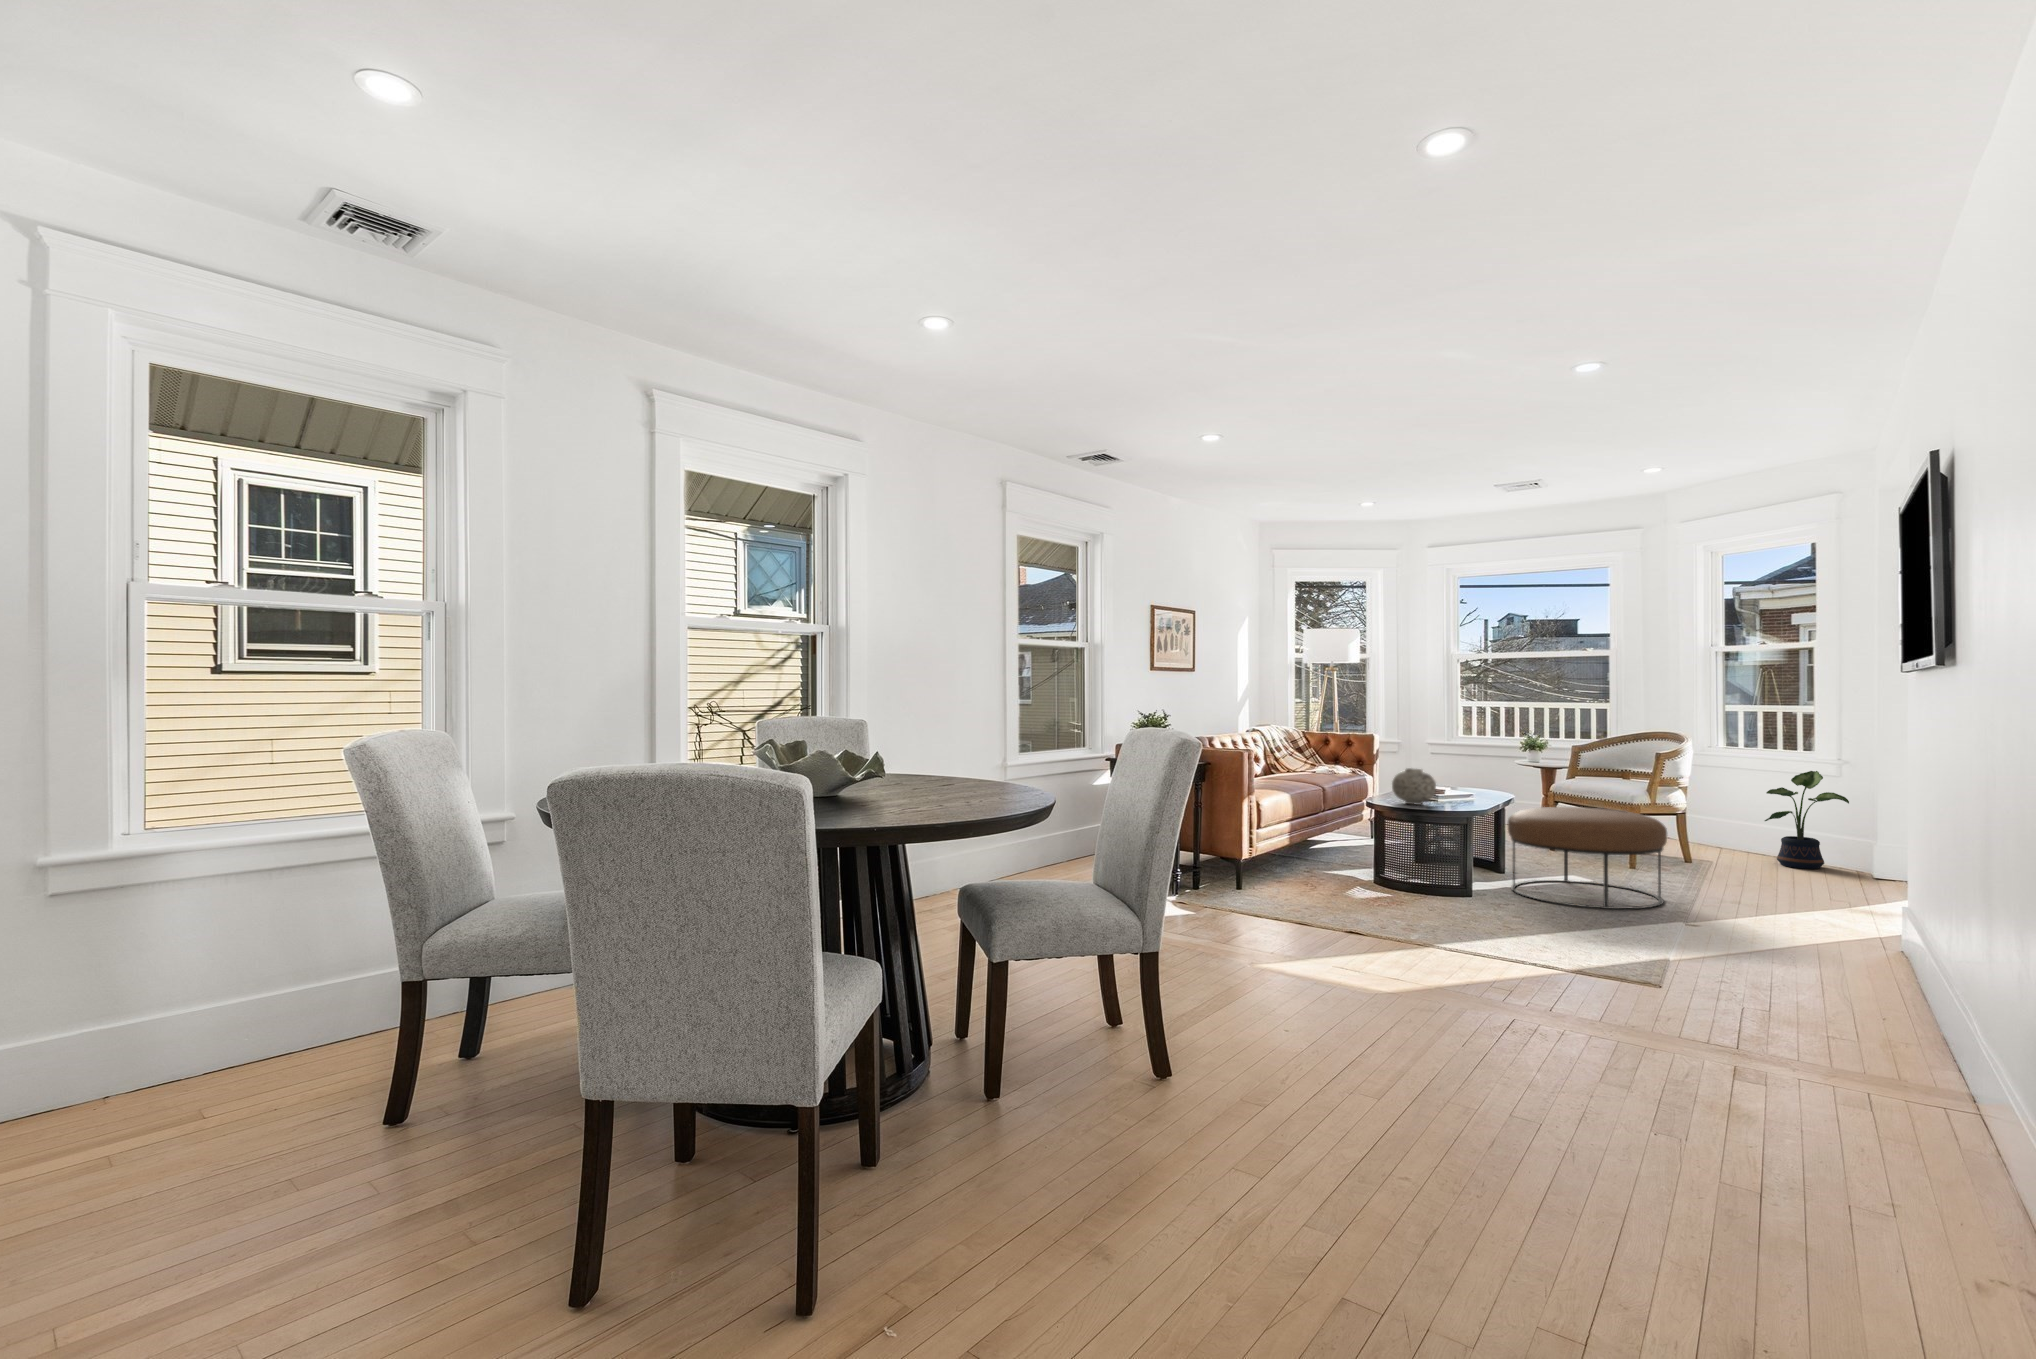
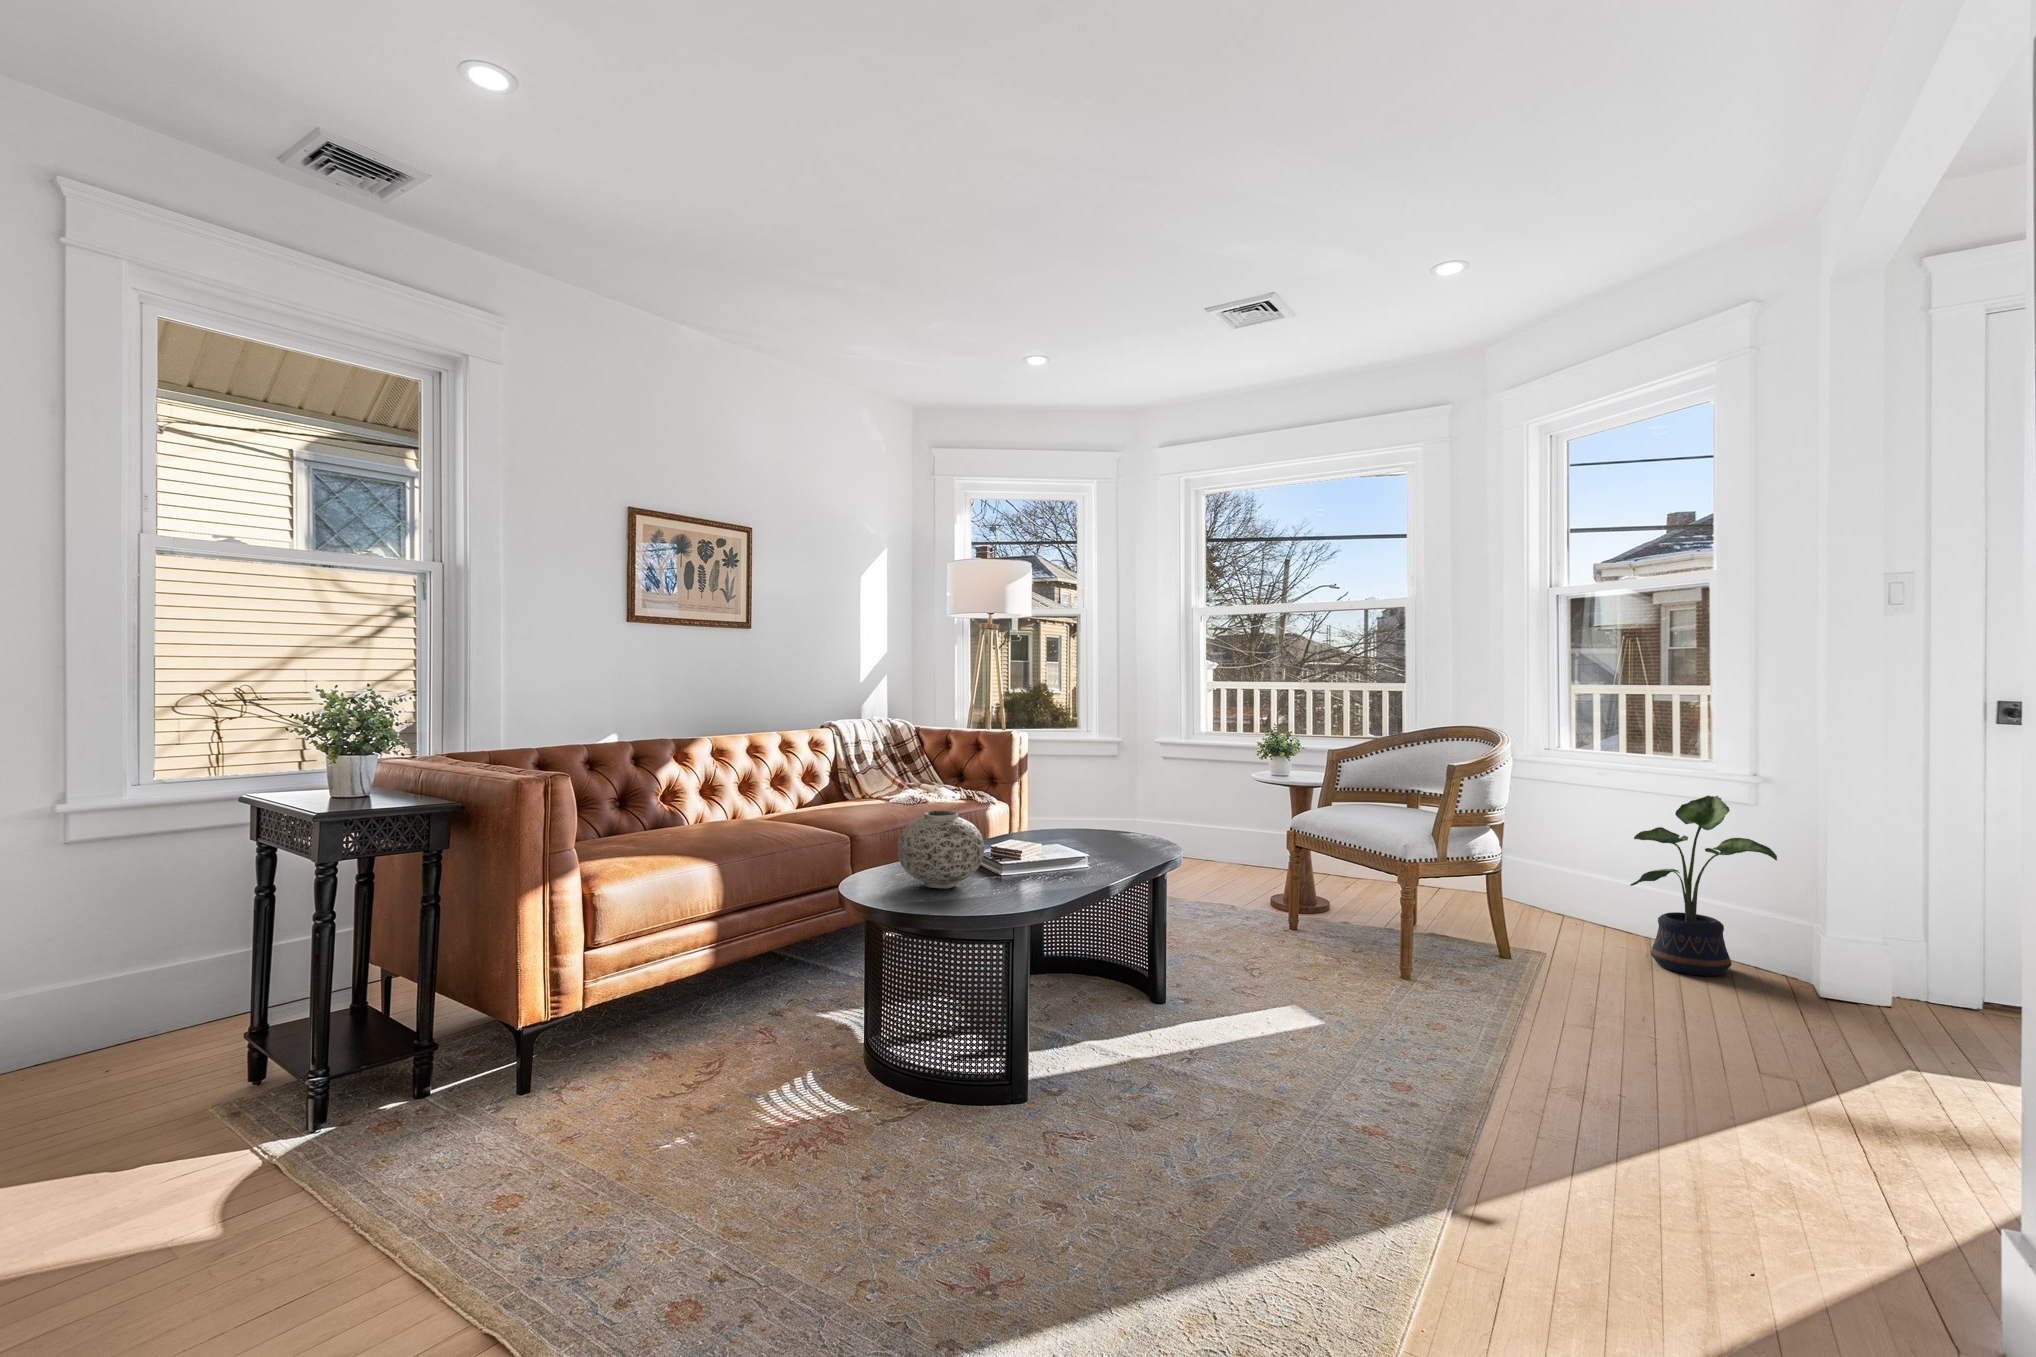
ottoman: present [1507,807,1667,909] -> none [1116,887,1427,1153]

